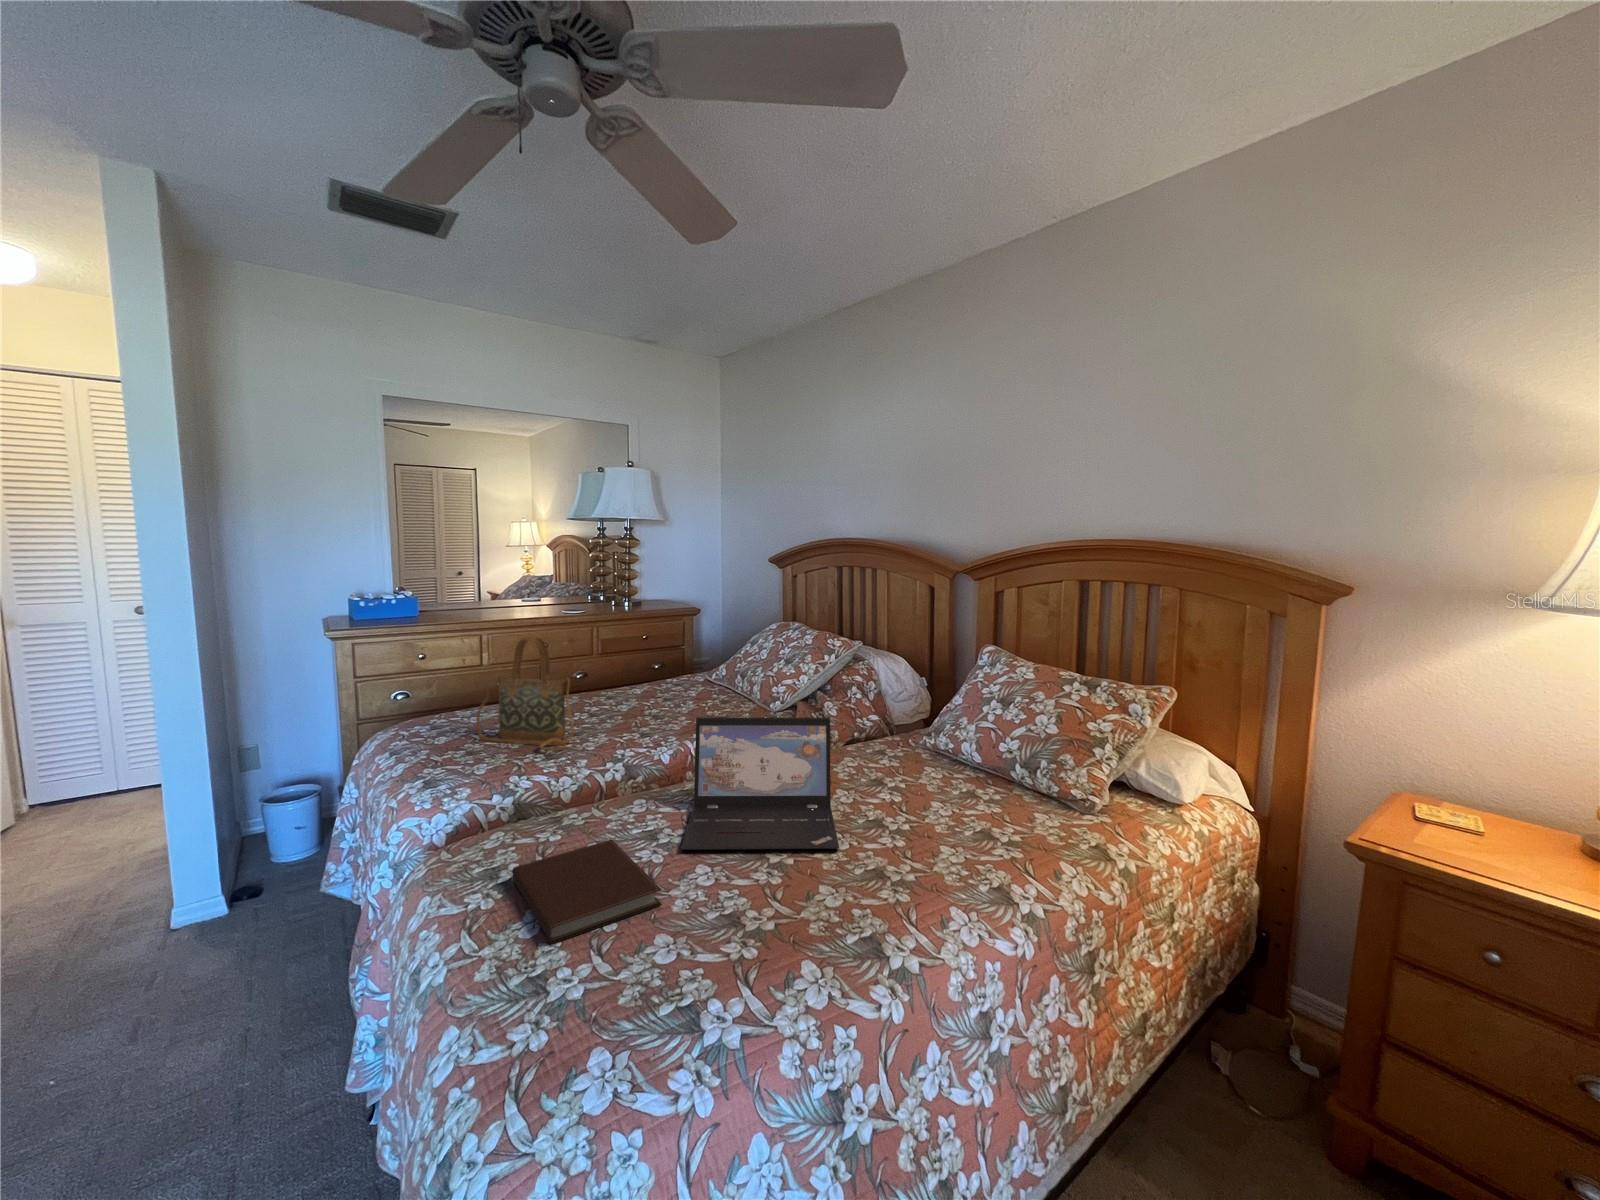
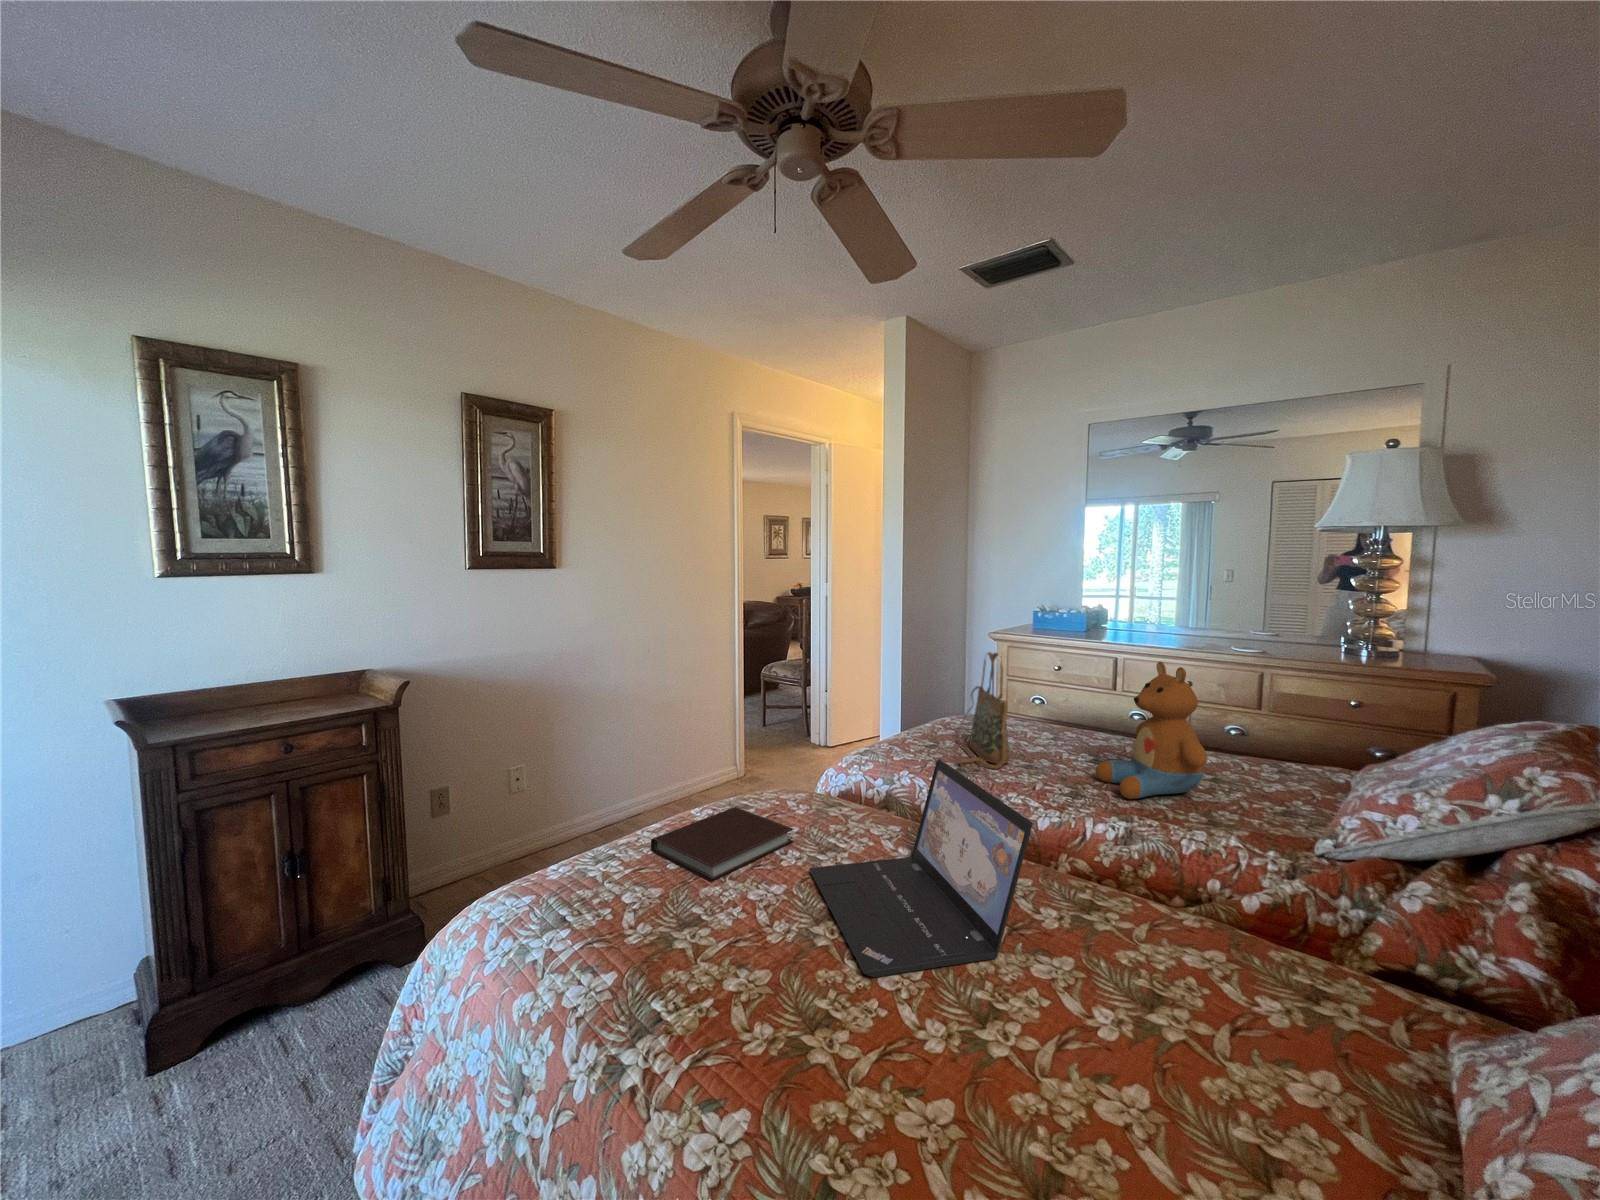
stuffed toy: none [631,621,707,723] -> present [1096,662,1207,799]

